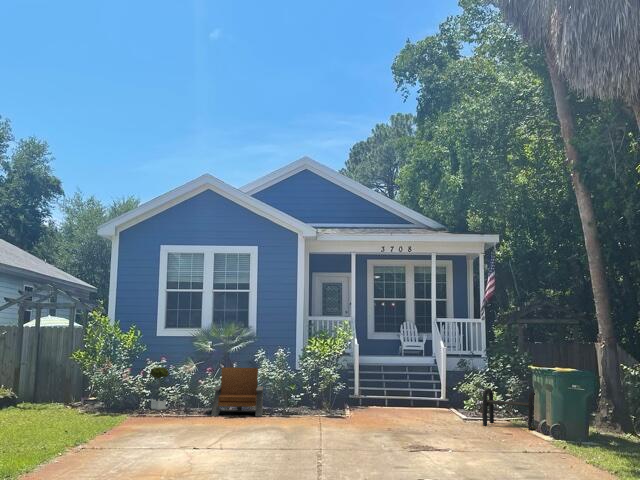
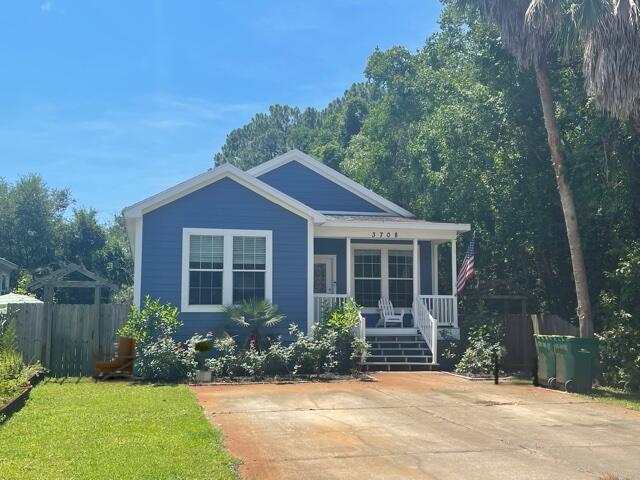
lounge chair: present [211,368,264,417] -> present [91,337,140,382]

